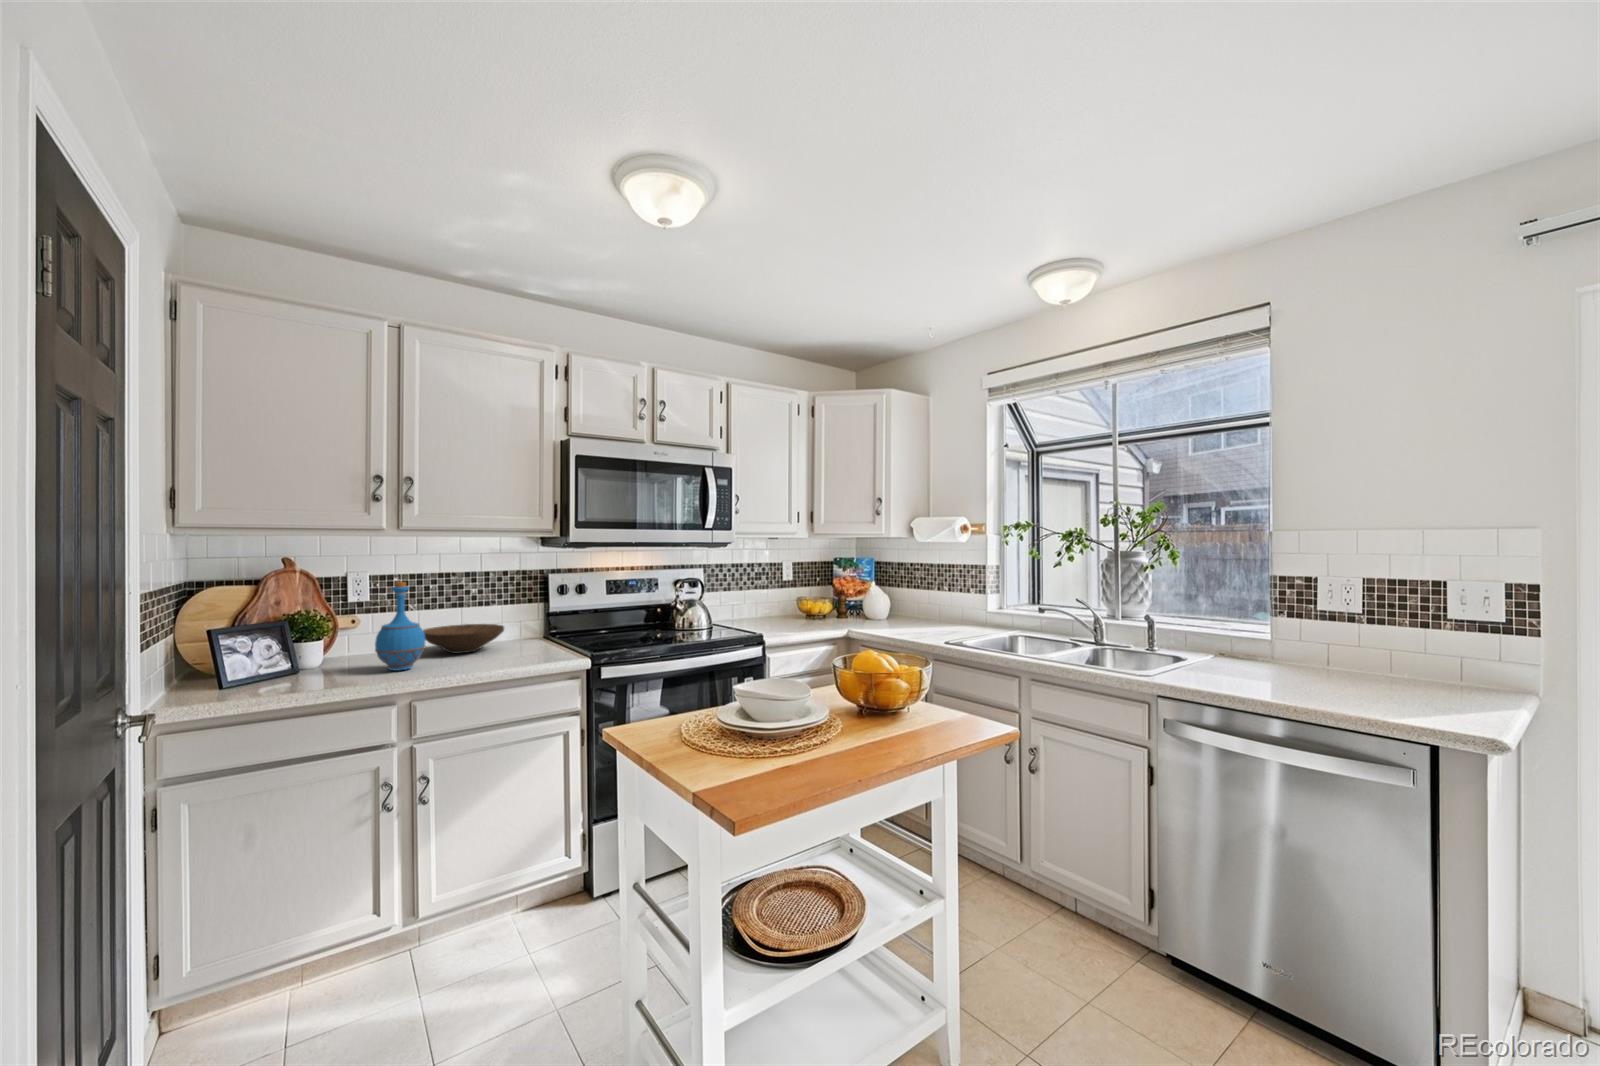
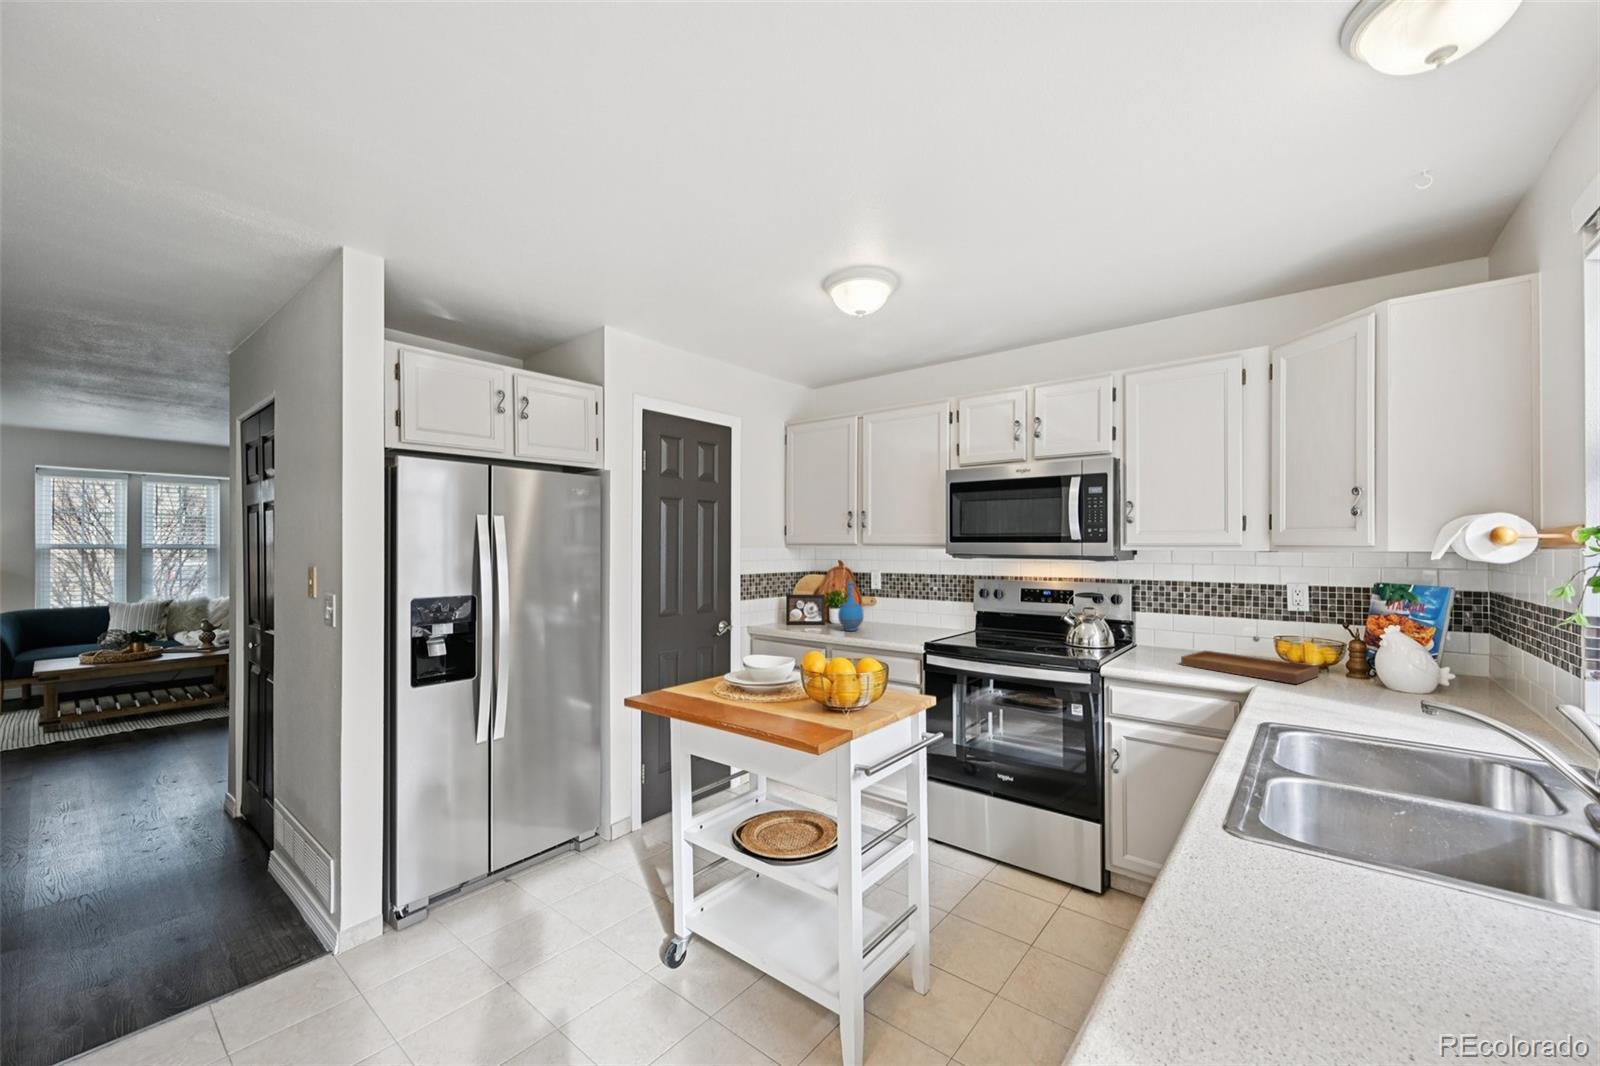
tray: none [778,599,865,631] -> present [1181,636,1319,684]
wooden bowl: present [423,624,504,653] -> none [883,610,933,629]

